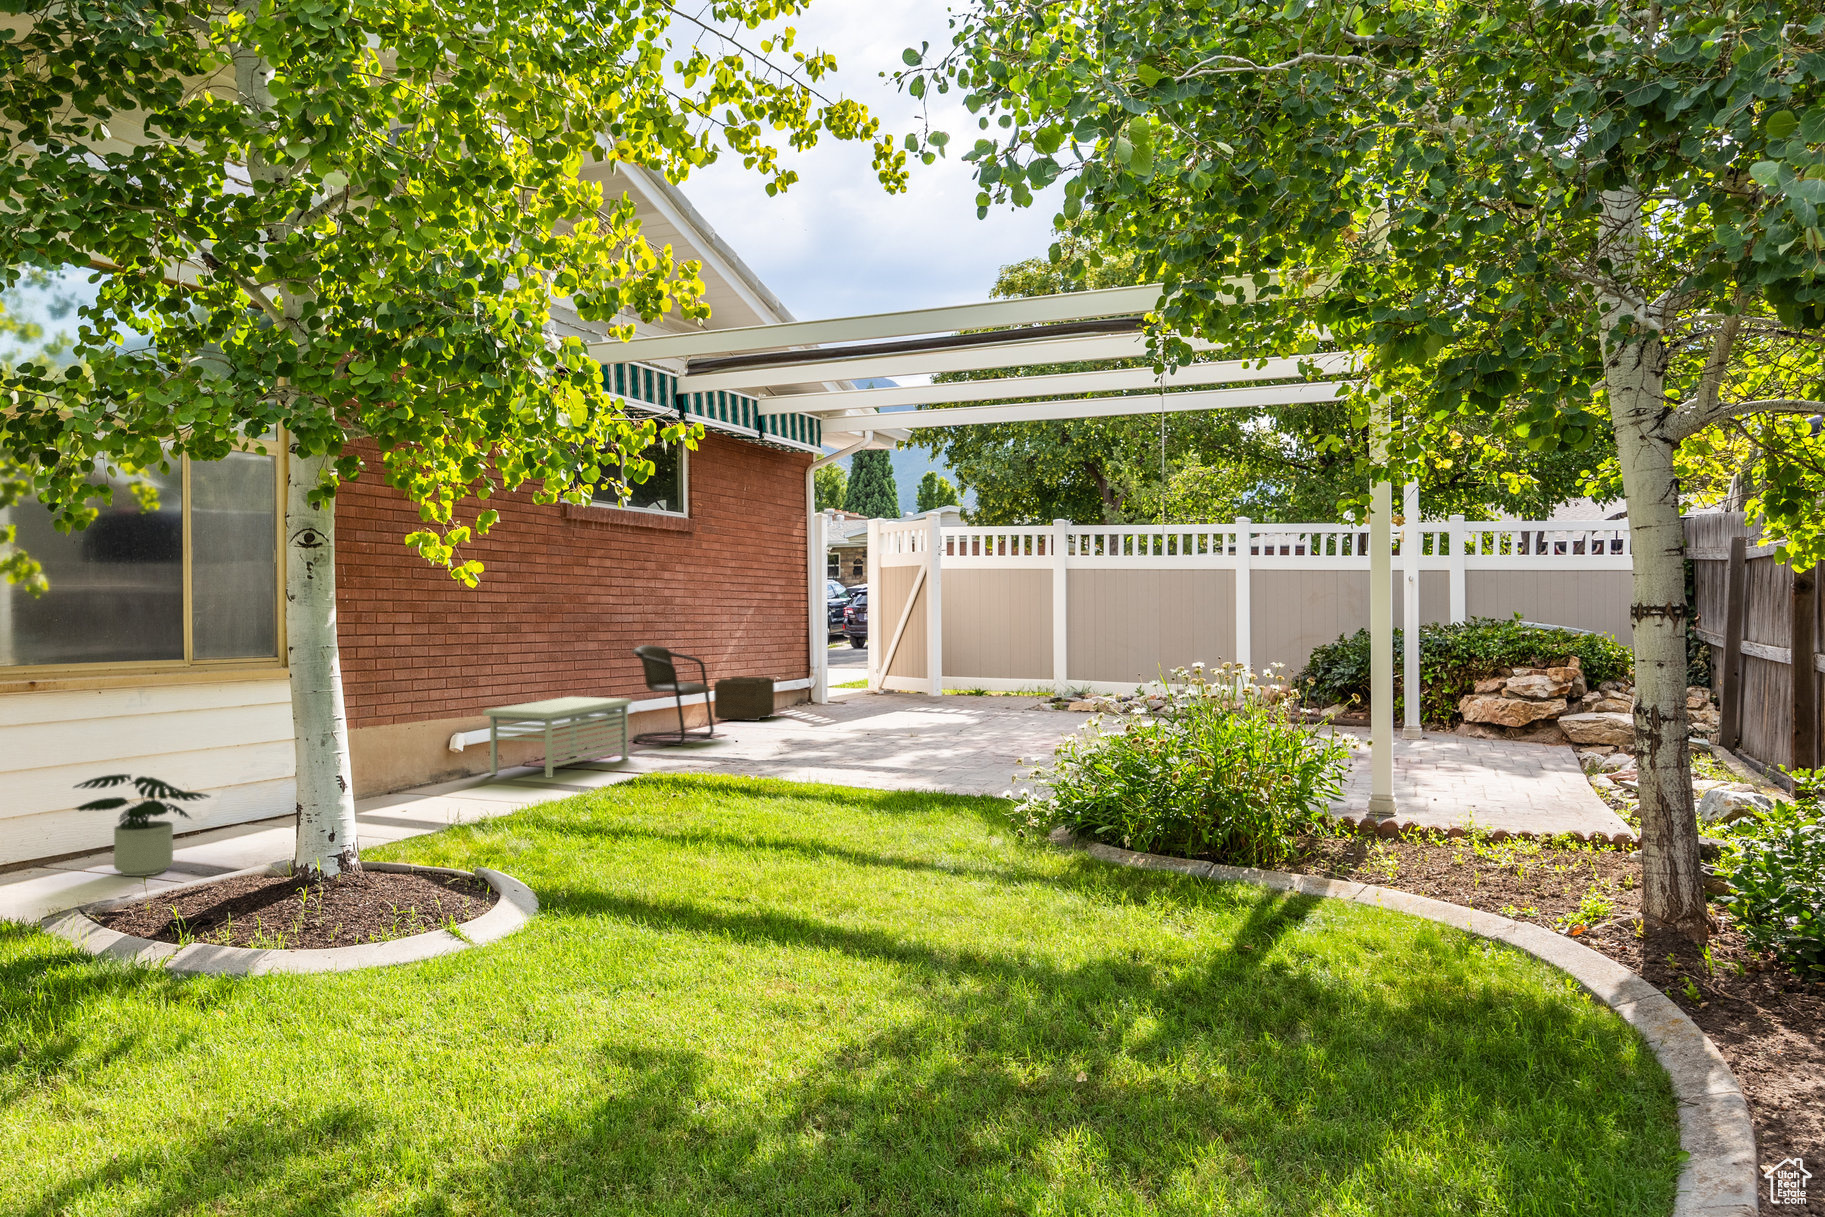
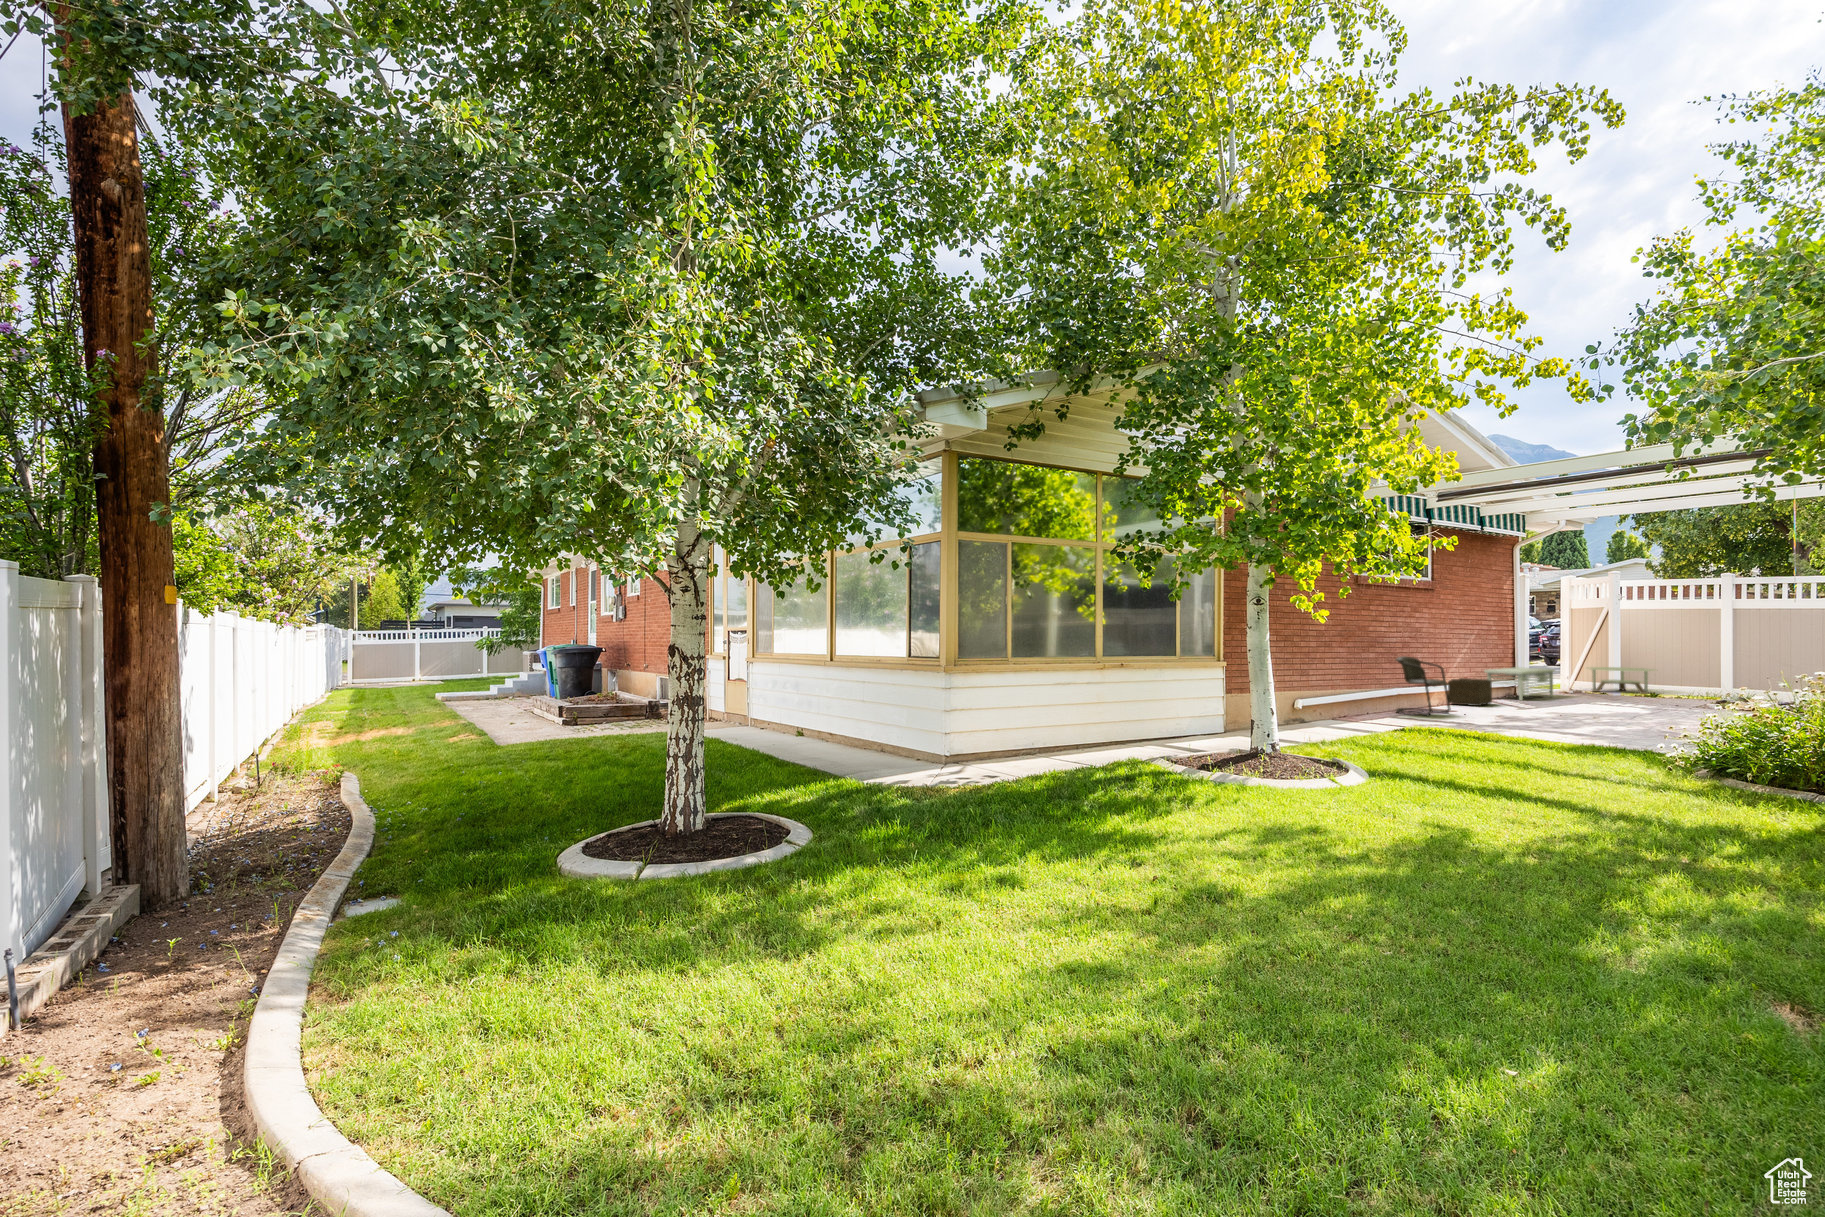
round table: none [891,651,970,687] -> present [1590,667,1654,694]
storage bench: present [483,697,632,778] -> present [1485,667,1555,700]
potted plant: present [73,774,210,876] -> none [1145,704,1199,748]

